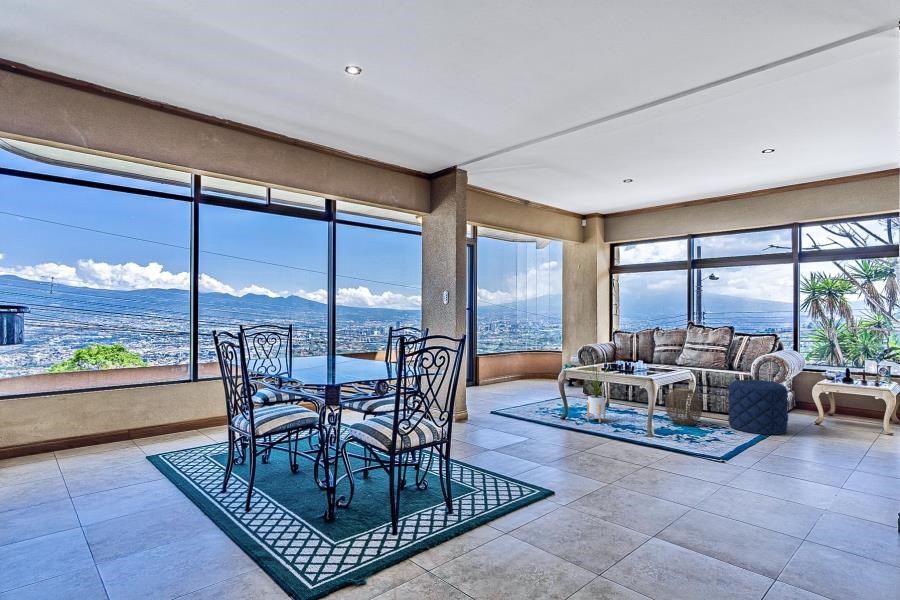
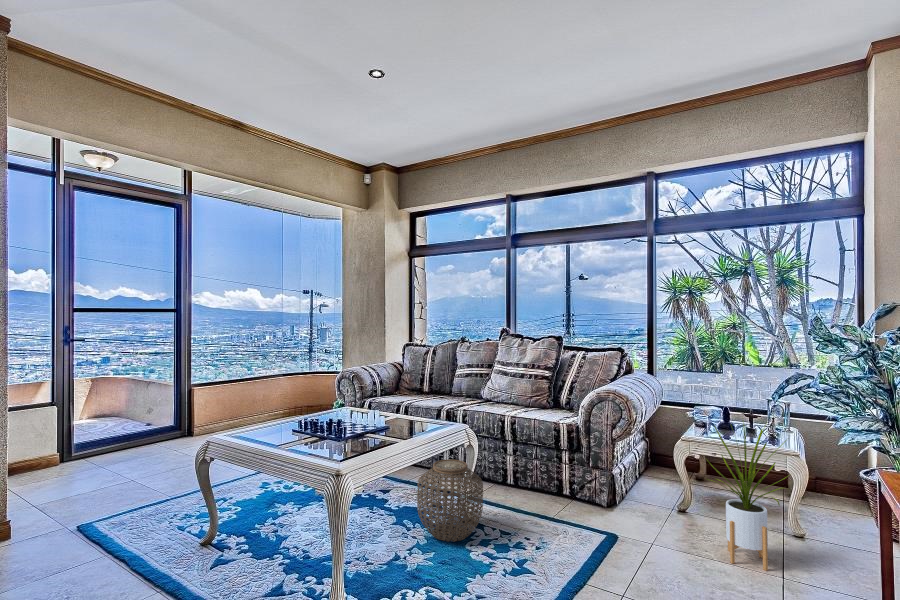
house plant: present [586,365,605,423] -> present [707,423,786,571]
pouf: present [728,380,788,435] -> none [531,440,636,566]

